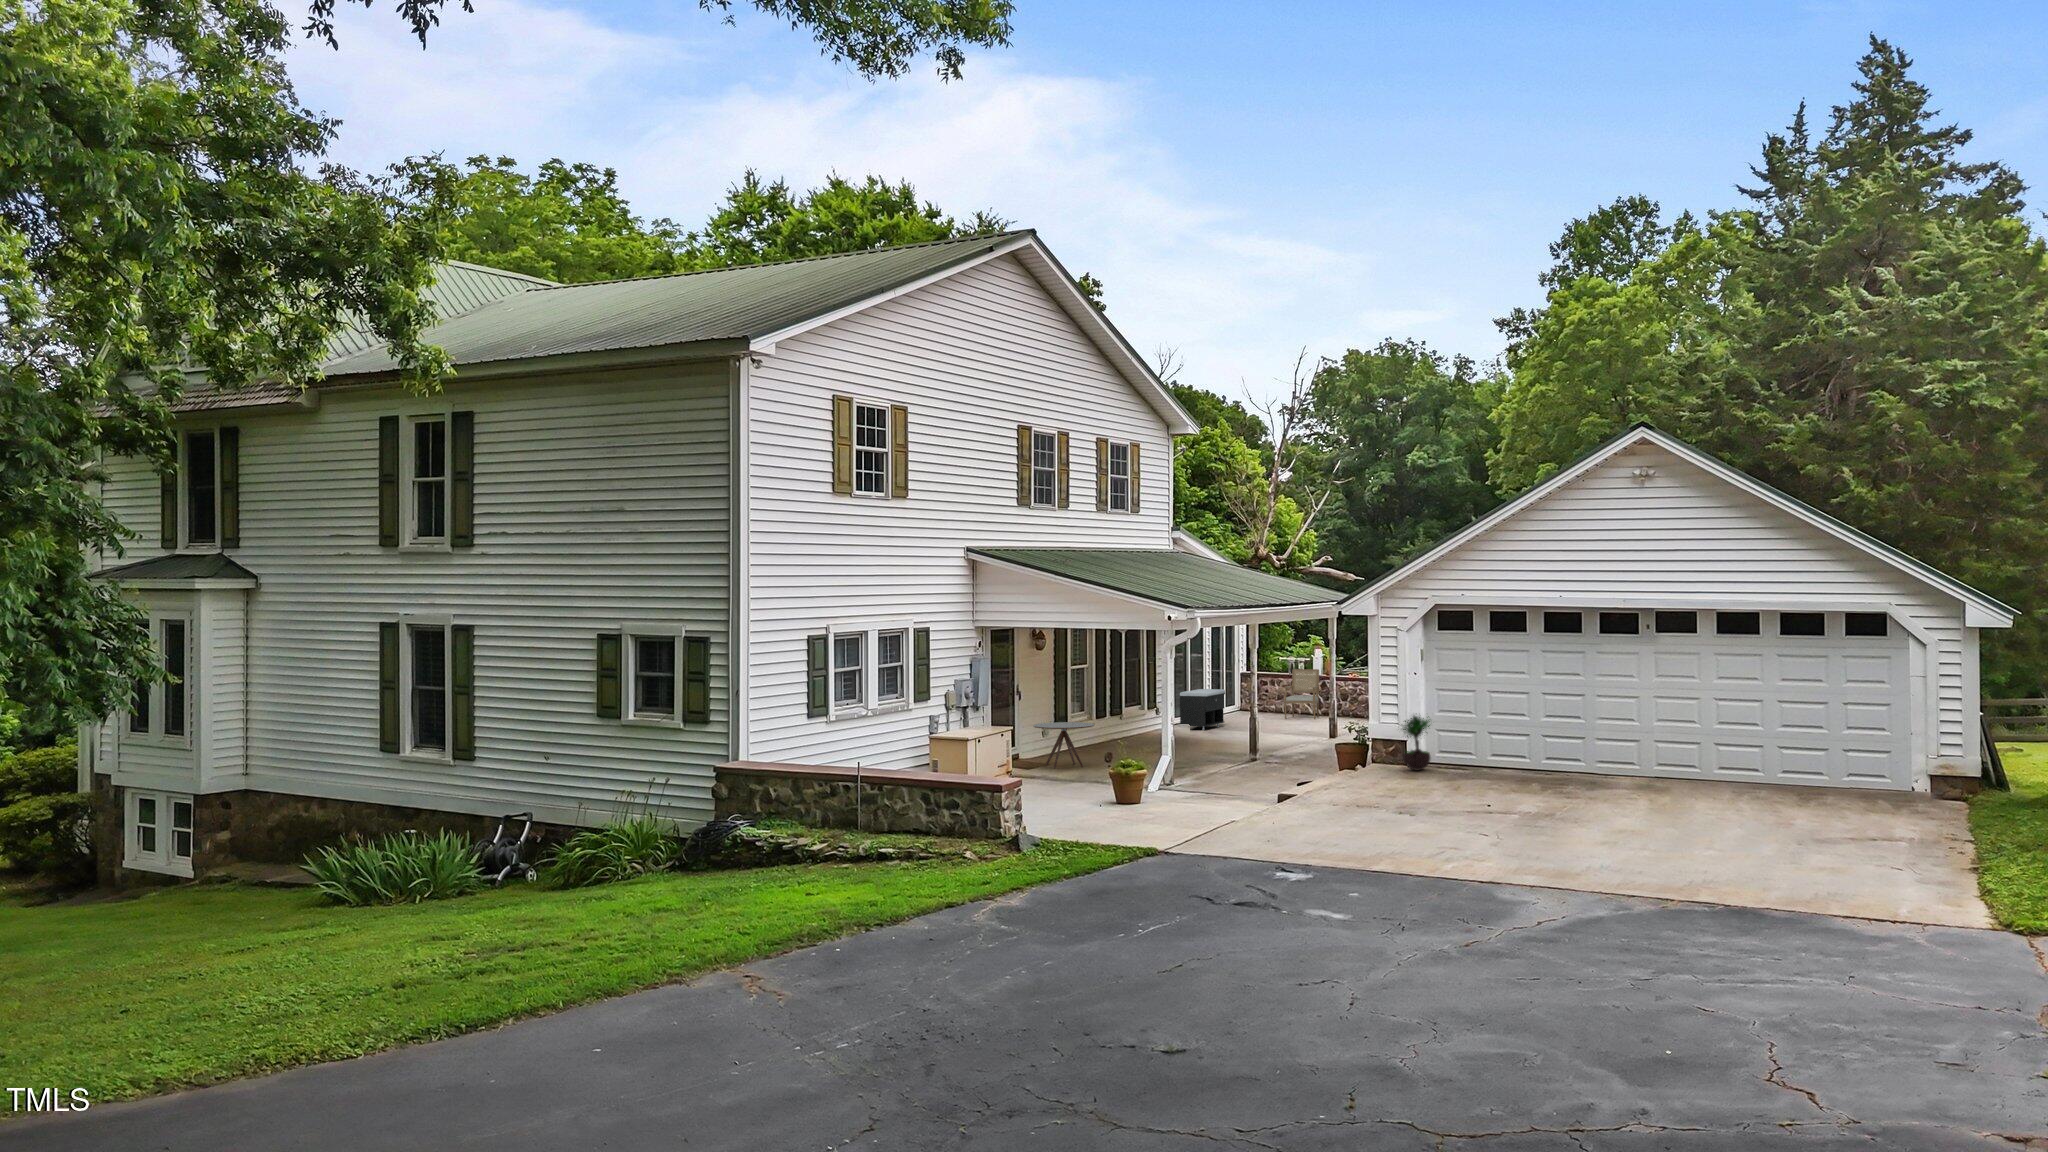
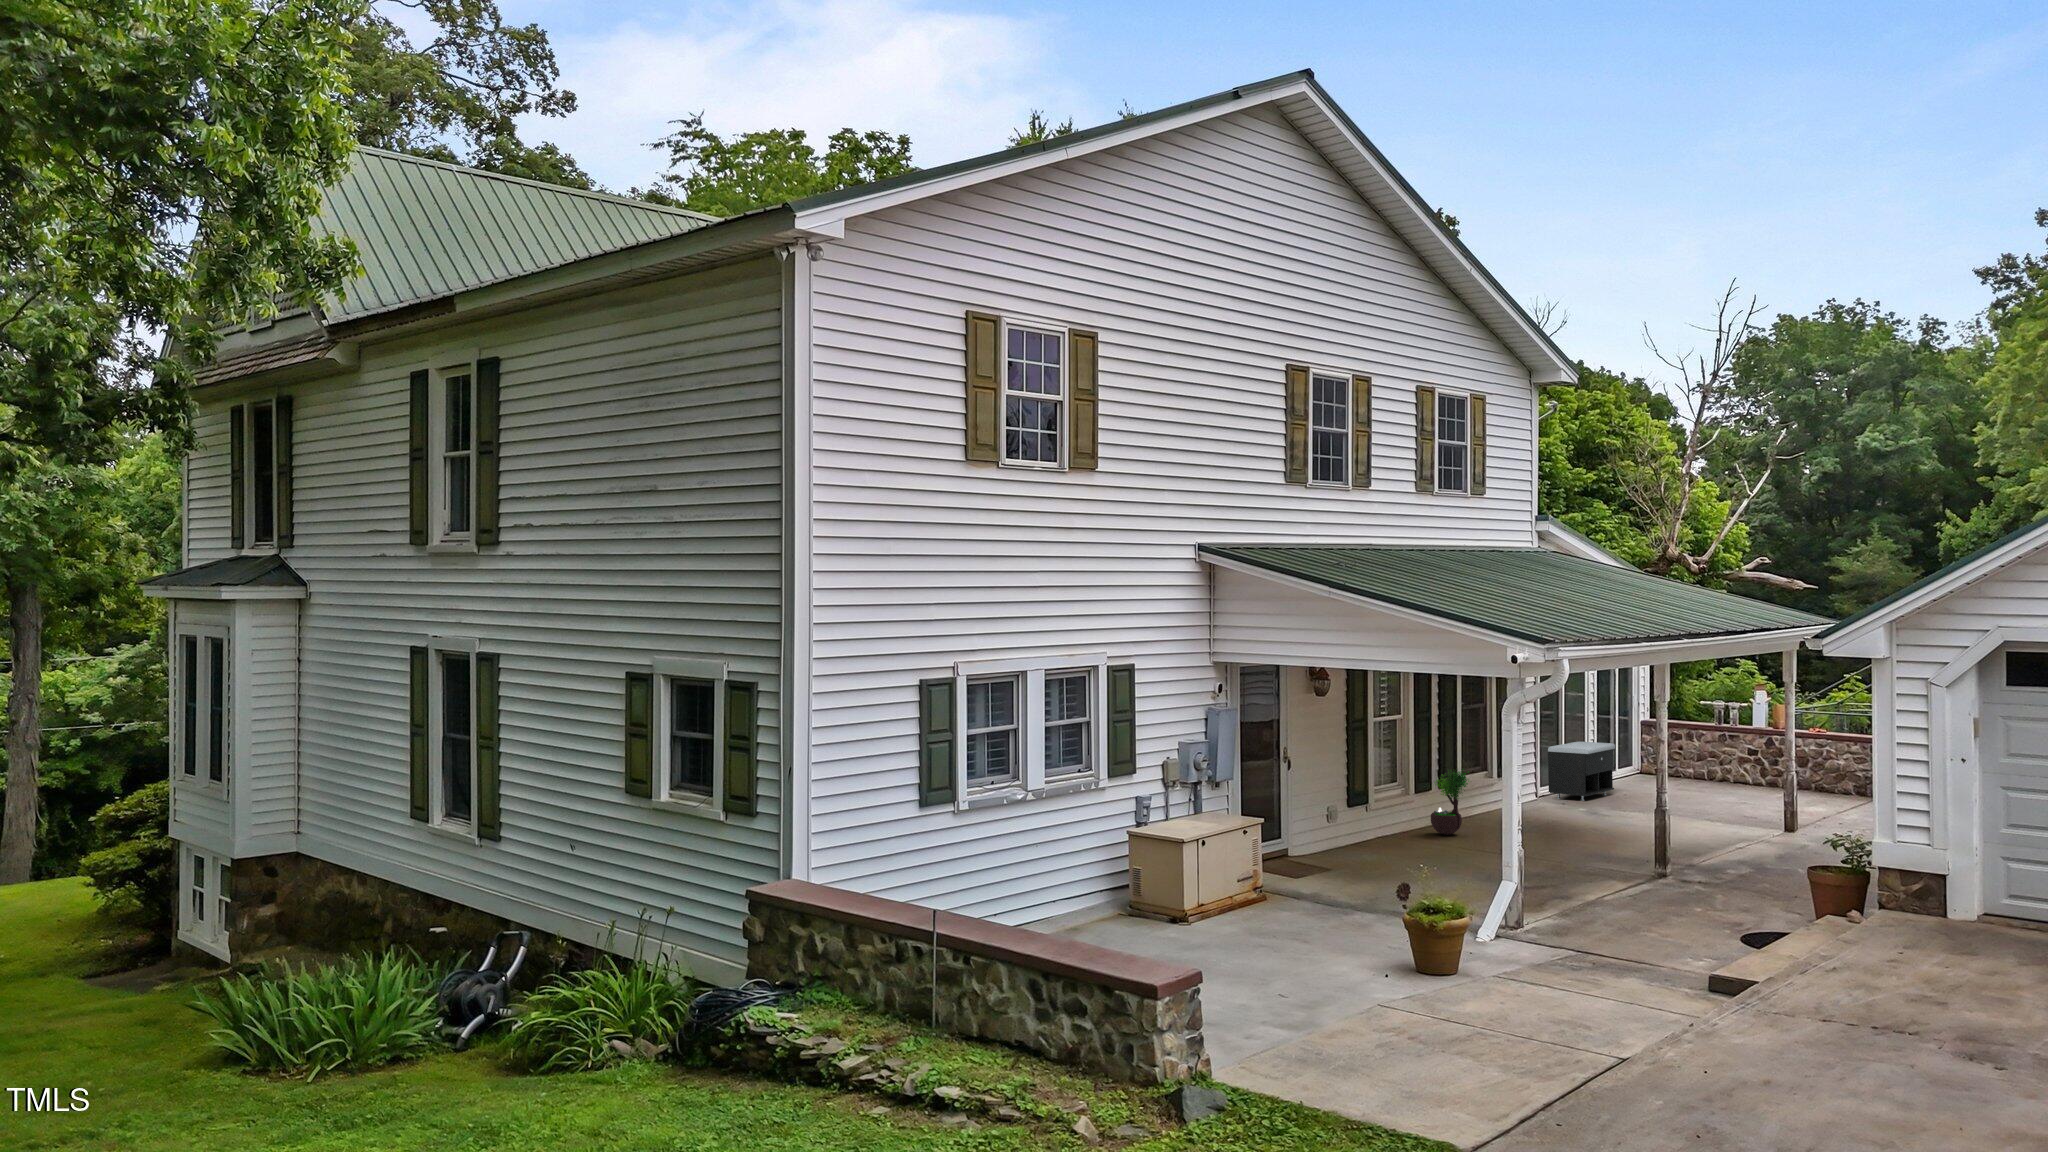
chair: present [1284,669,1319,719] -> none [1703,715,1756,788]
potted tree: present [1403,715,1430,771] -> present [1431,770,1469,835]
round table: present [1033,722,1094,769] -> none [1316,798,1407,869]

